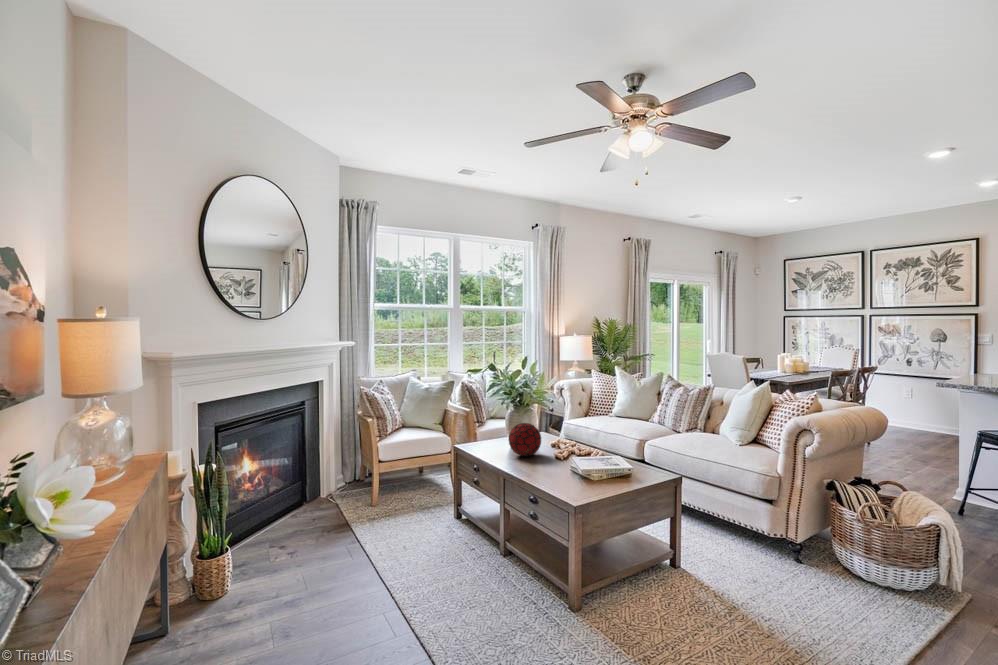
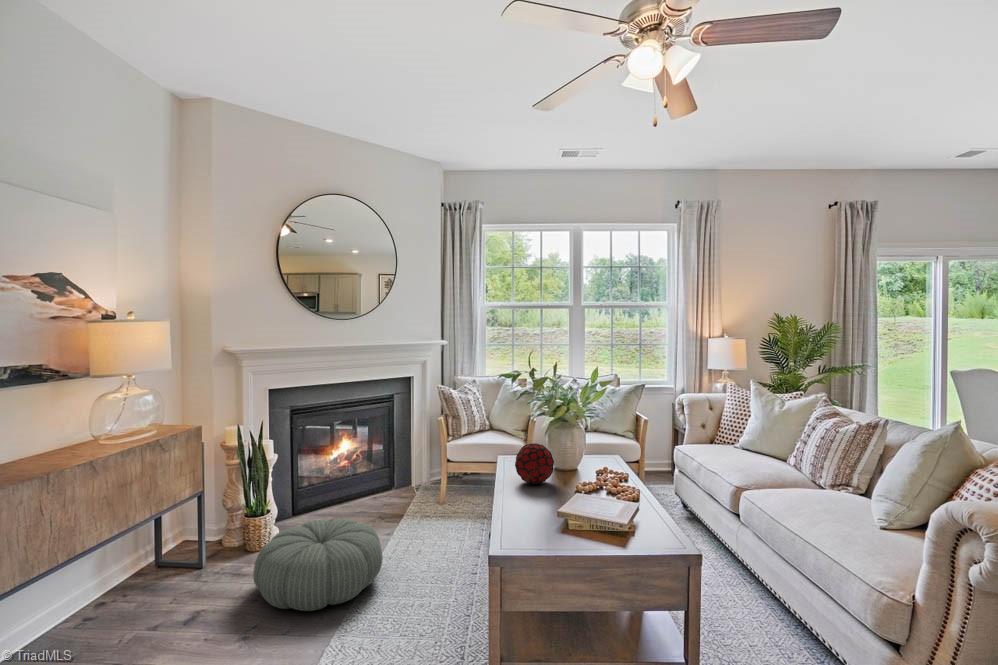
pouf: none [282,522,411,616] -> present [253,518,383,611]

